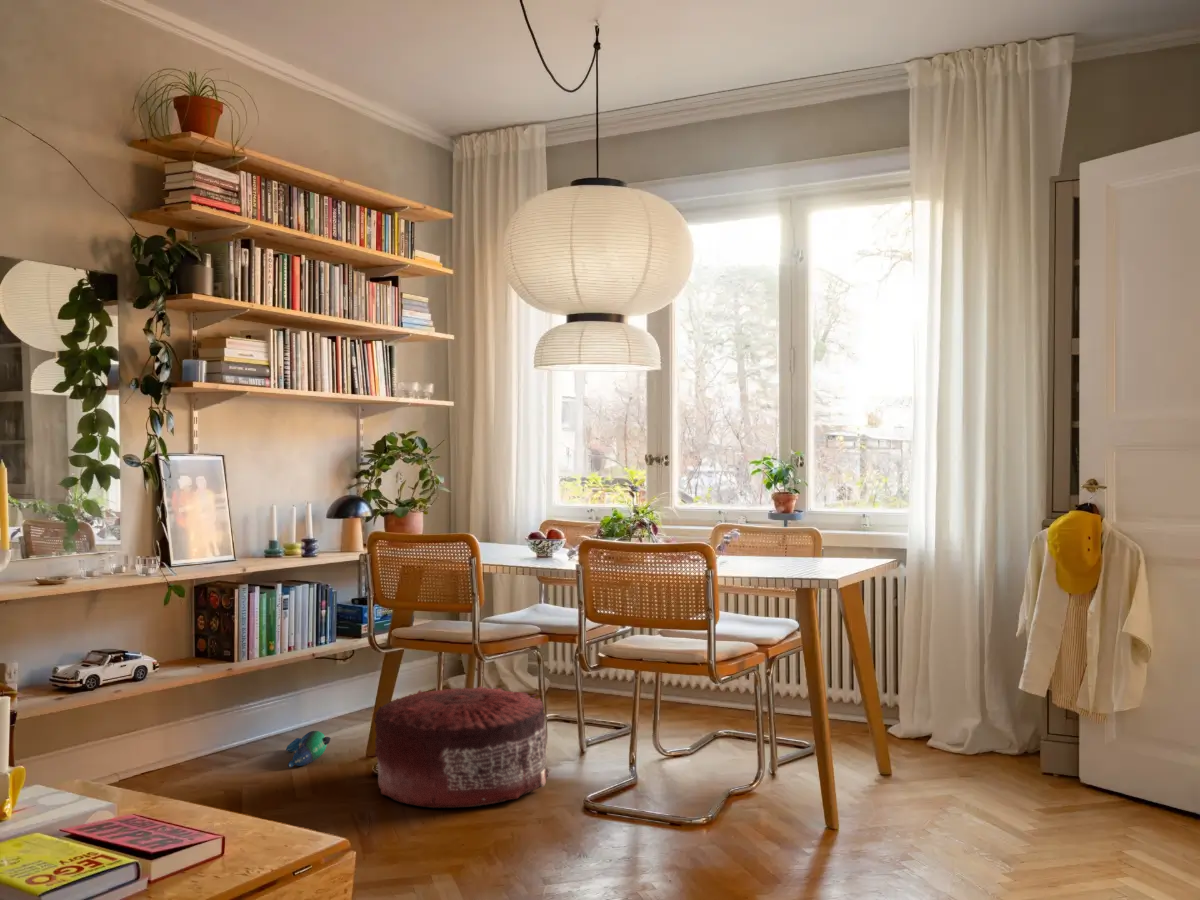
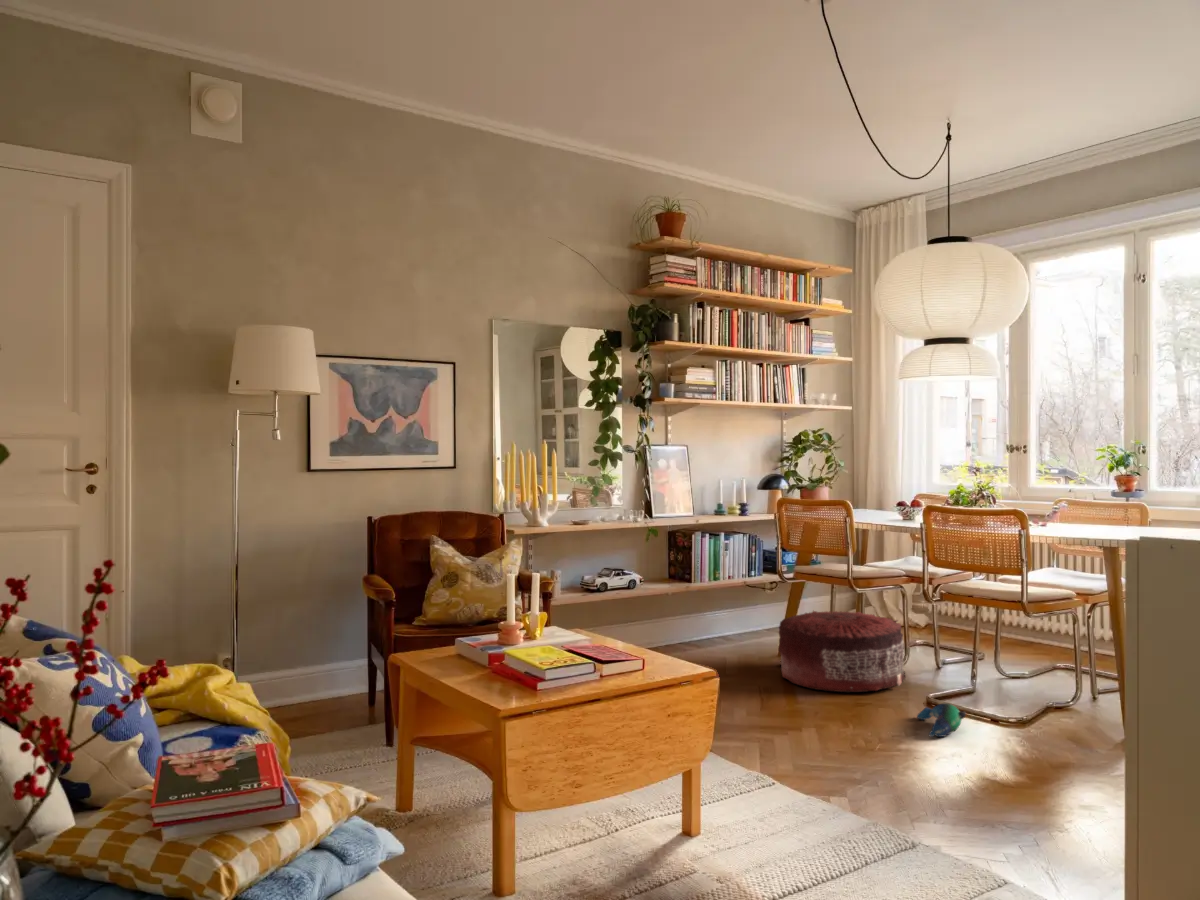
plush toy: present [286,731,331,767] -> present [917,703,966,737]

